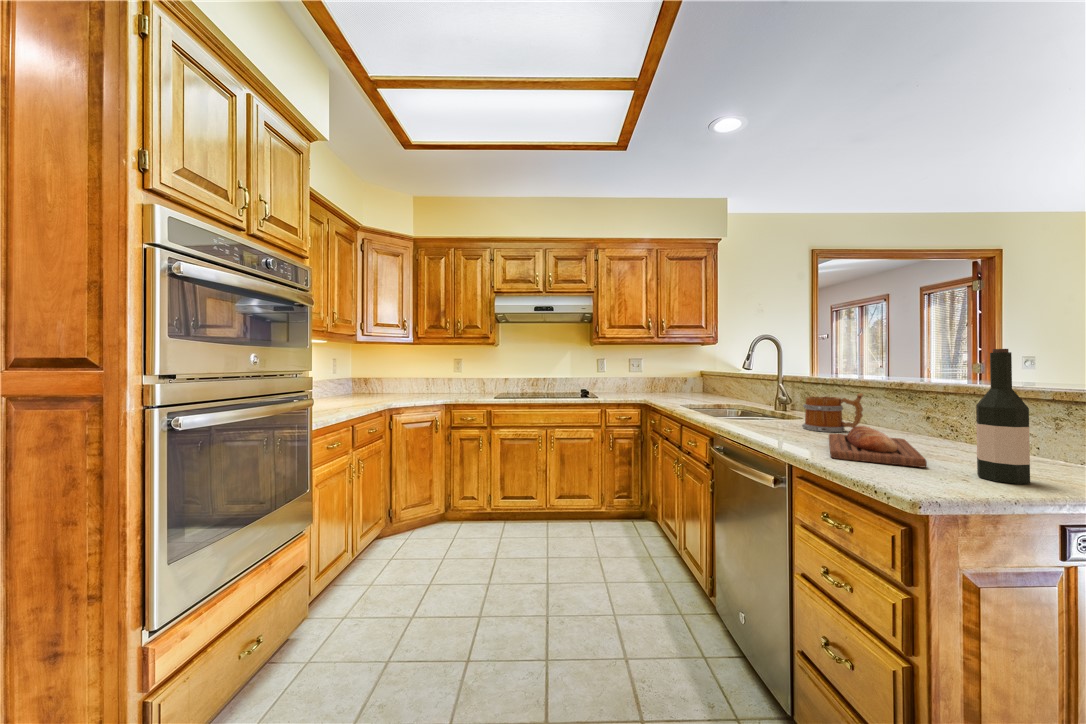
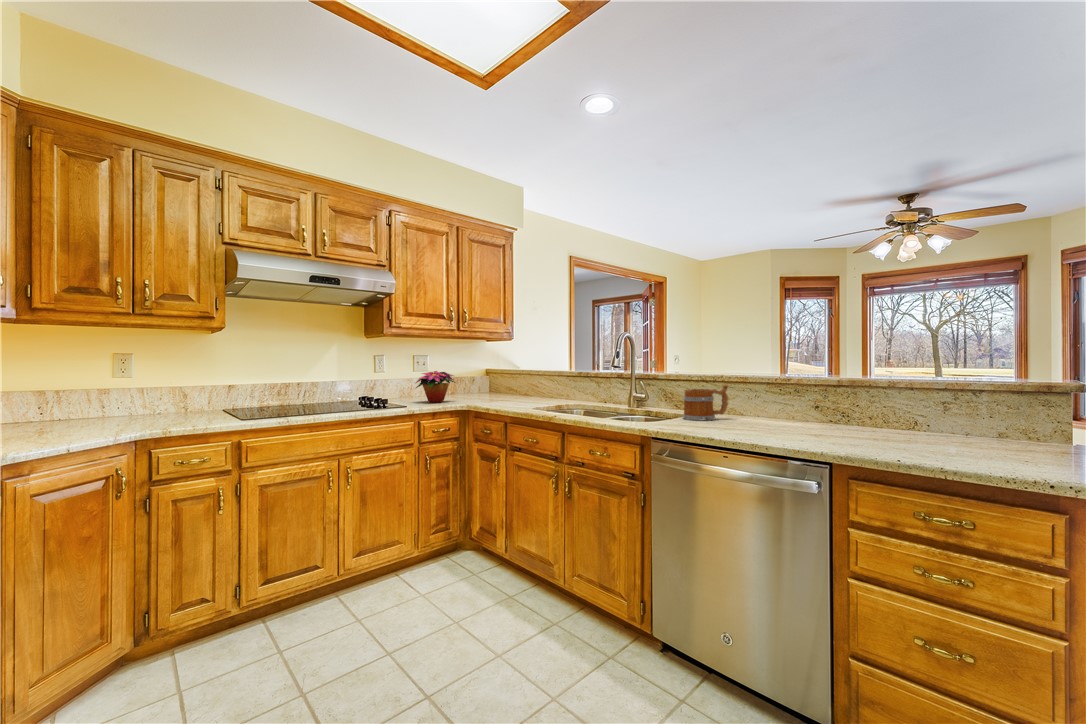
wine bottle: present [976,349,1030,484] -> none [874,345,906,441]
flower arrangement: none [620,370,658,396] -> present [416,371,456,403]
bread loaf: present [829,426,927,468] -> none [733,411,848,440]

